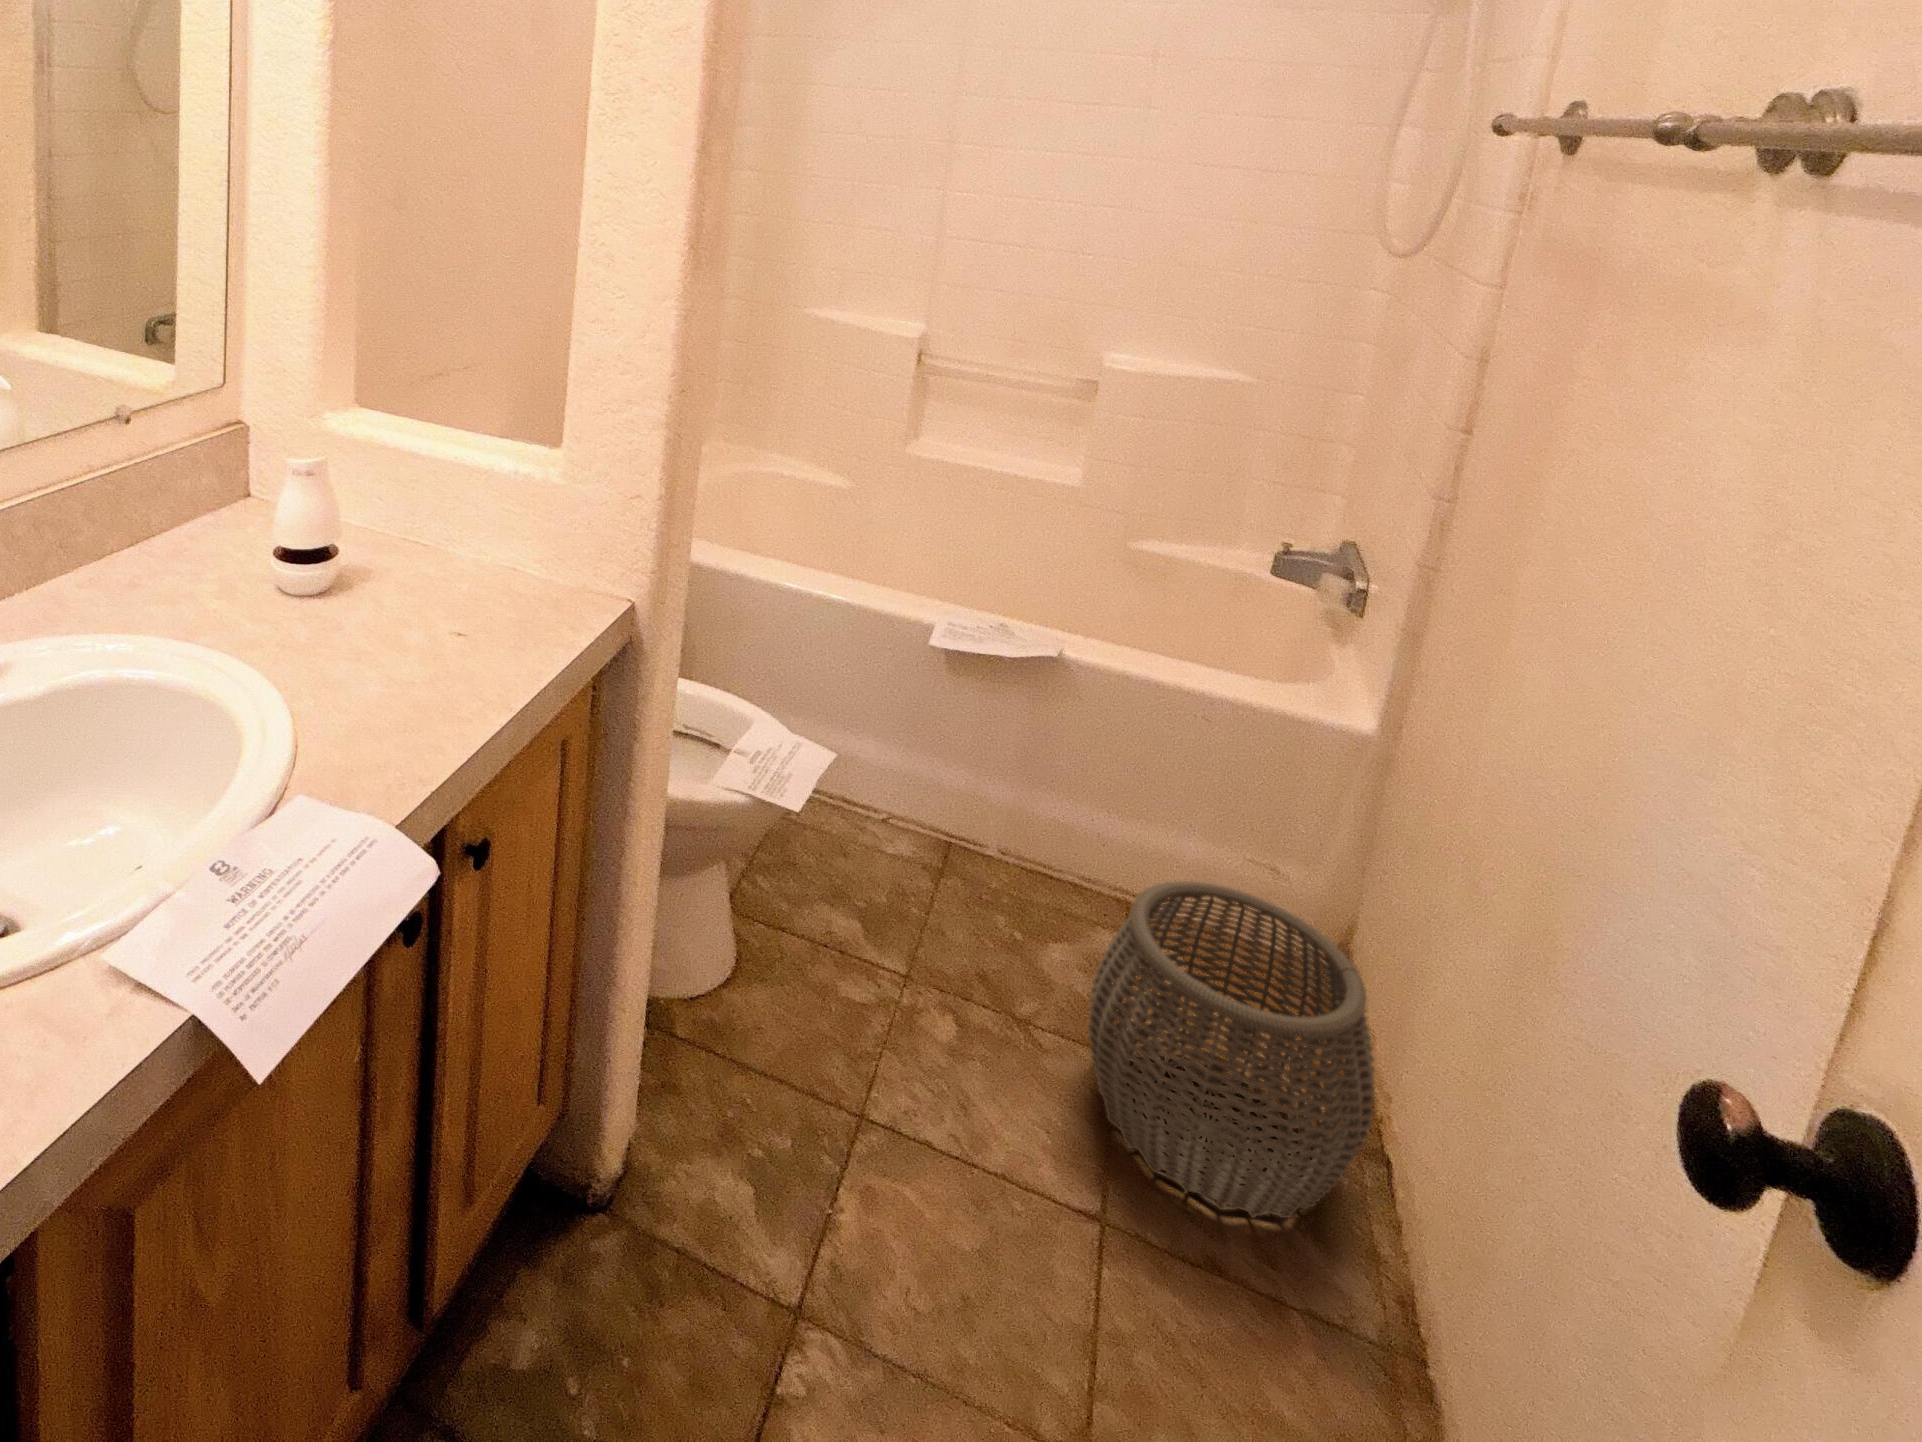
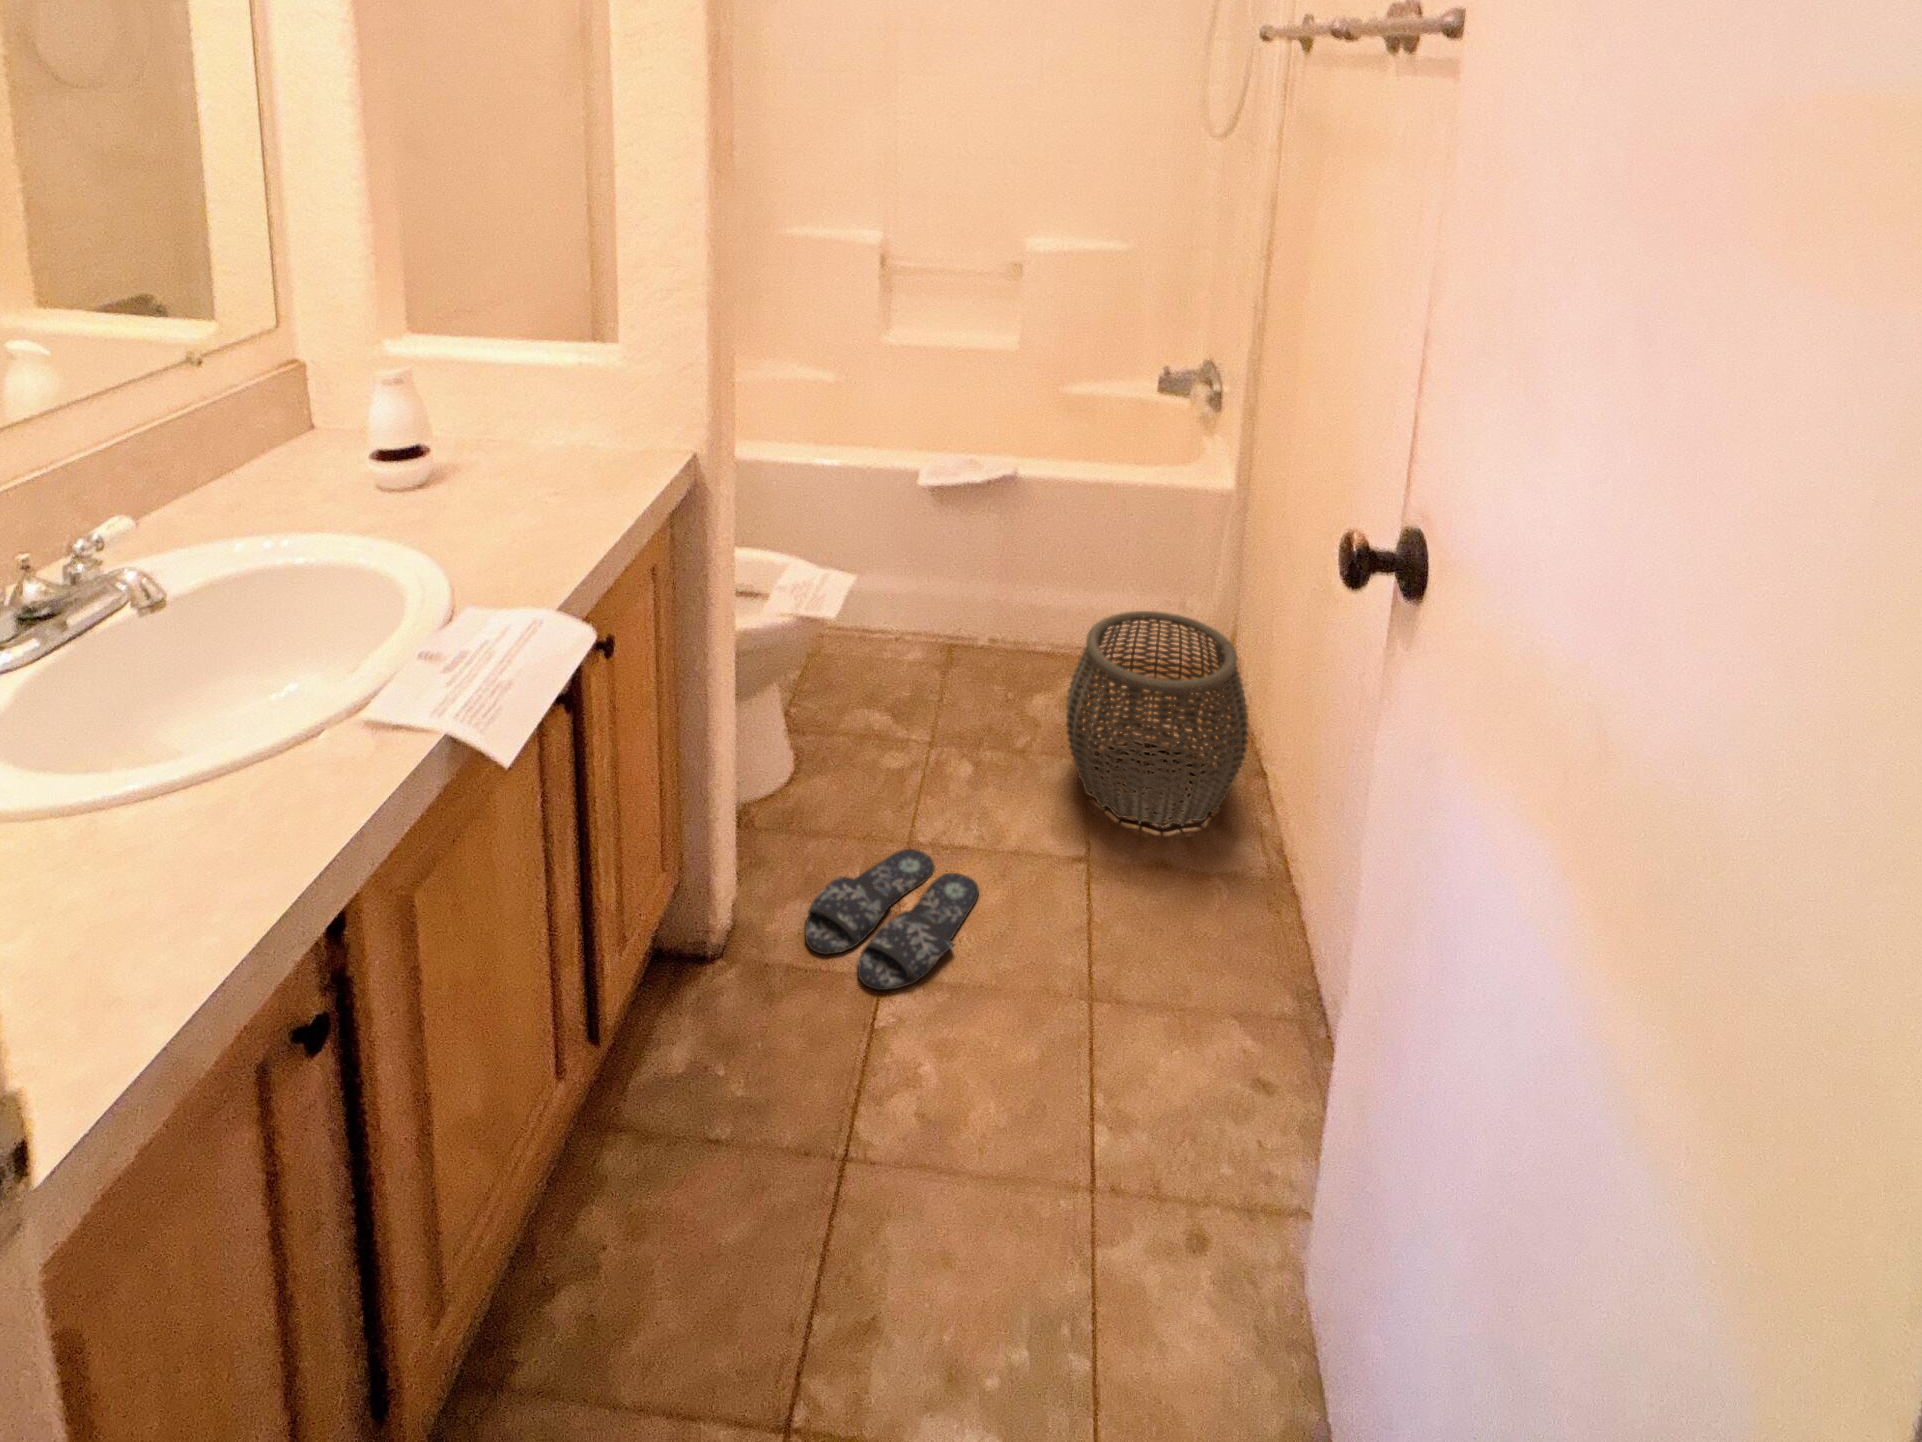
slippers: none [709,1127,943,1333] -> present [805,849,979,990]

